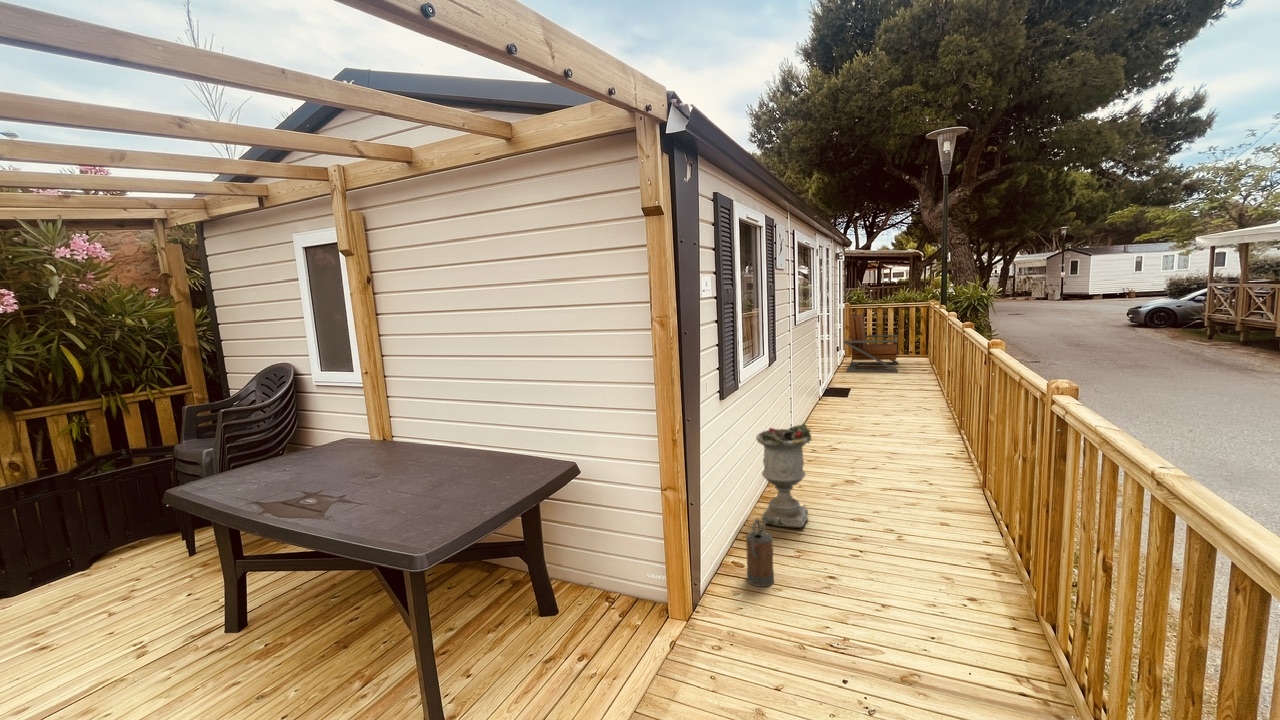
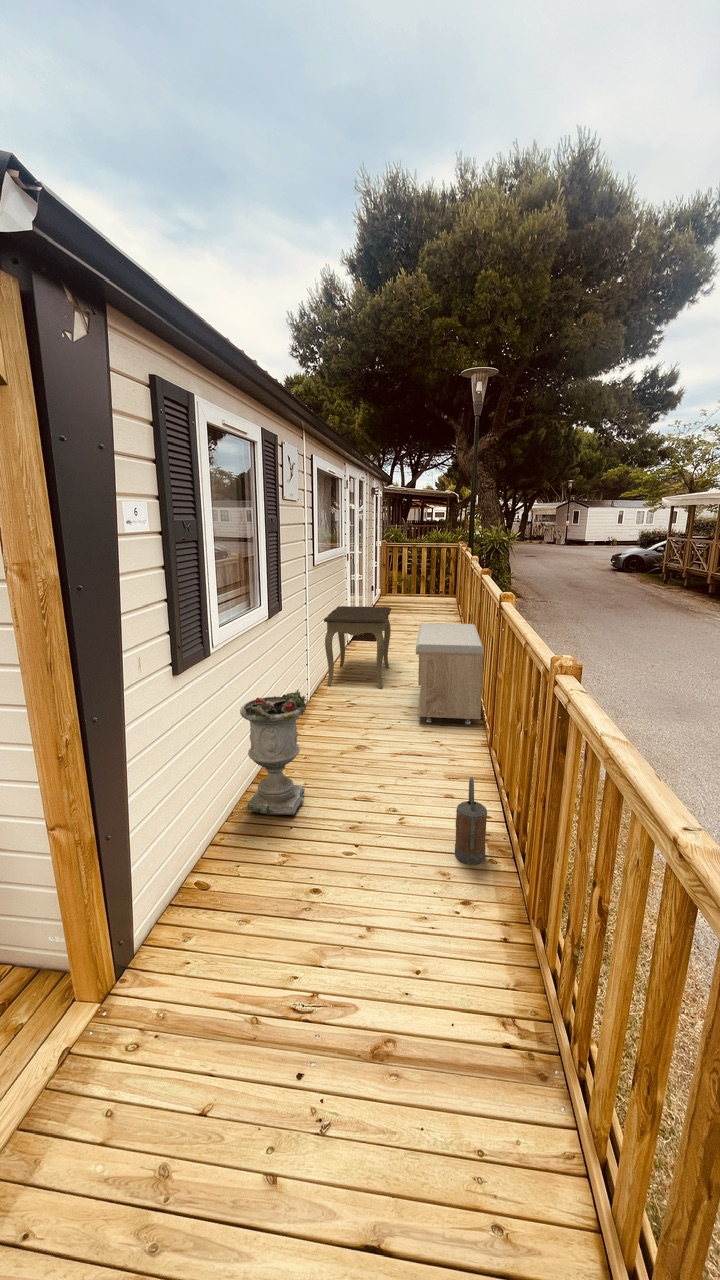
lounge chair: present [844,314,898,372] -> none [376,554,428,613]
side table: none [805,362,869,438] -> present [324,606,391,689]
storage bench: none [901,375,972,470] -> present [416,623,483,724]
watering can: present [746,517,774,587] -> present [455,777,487,864]

